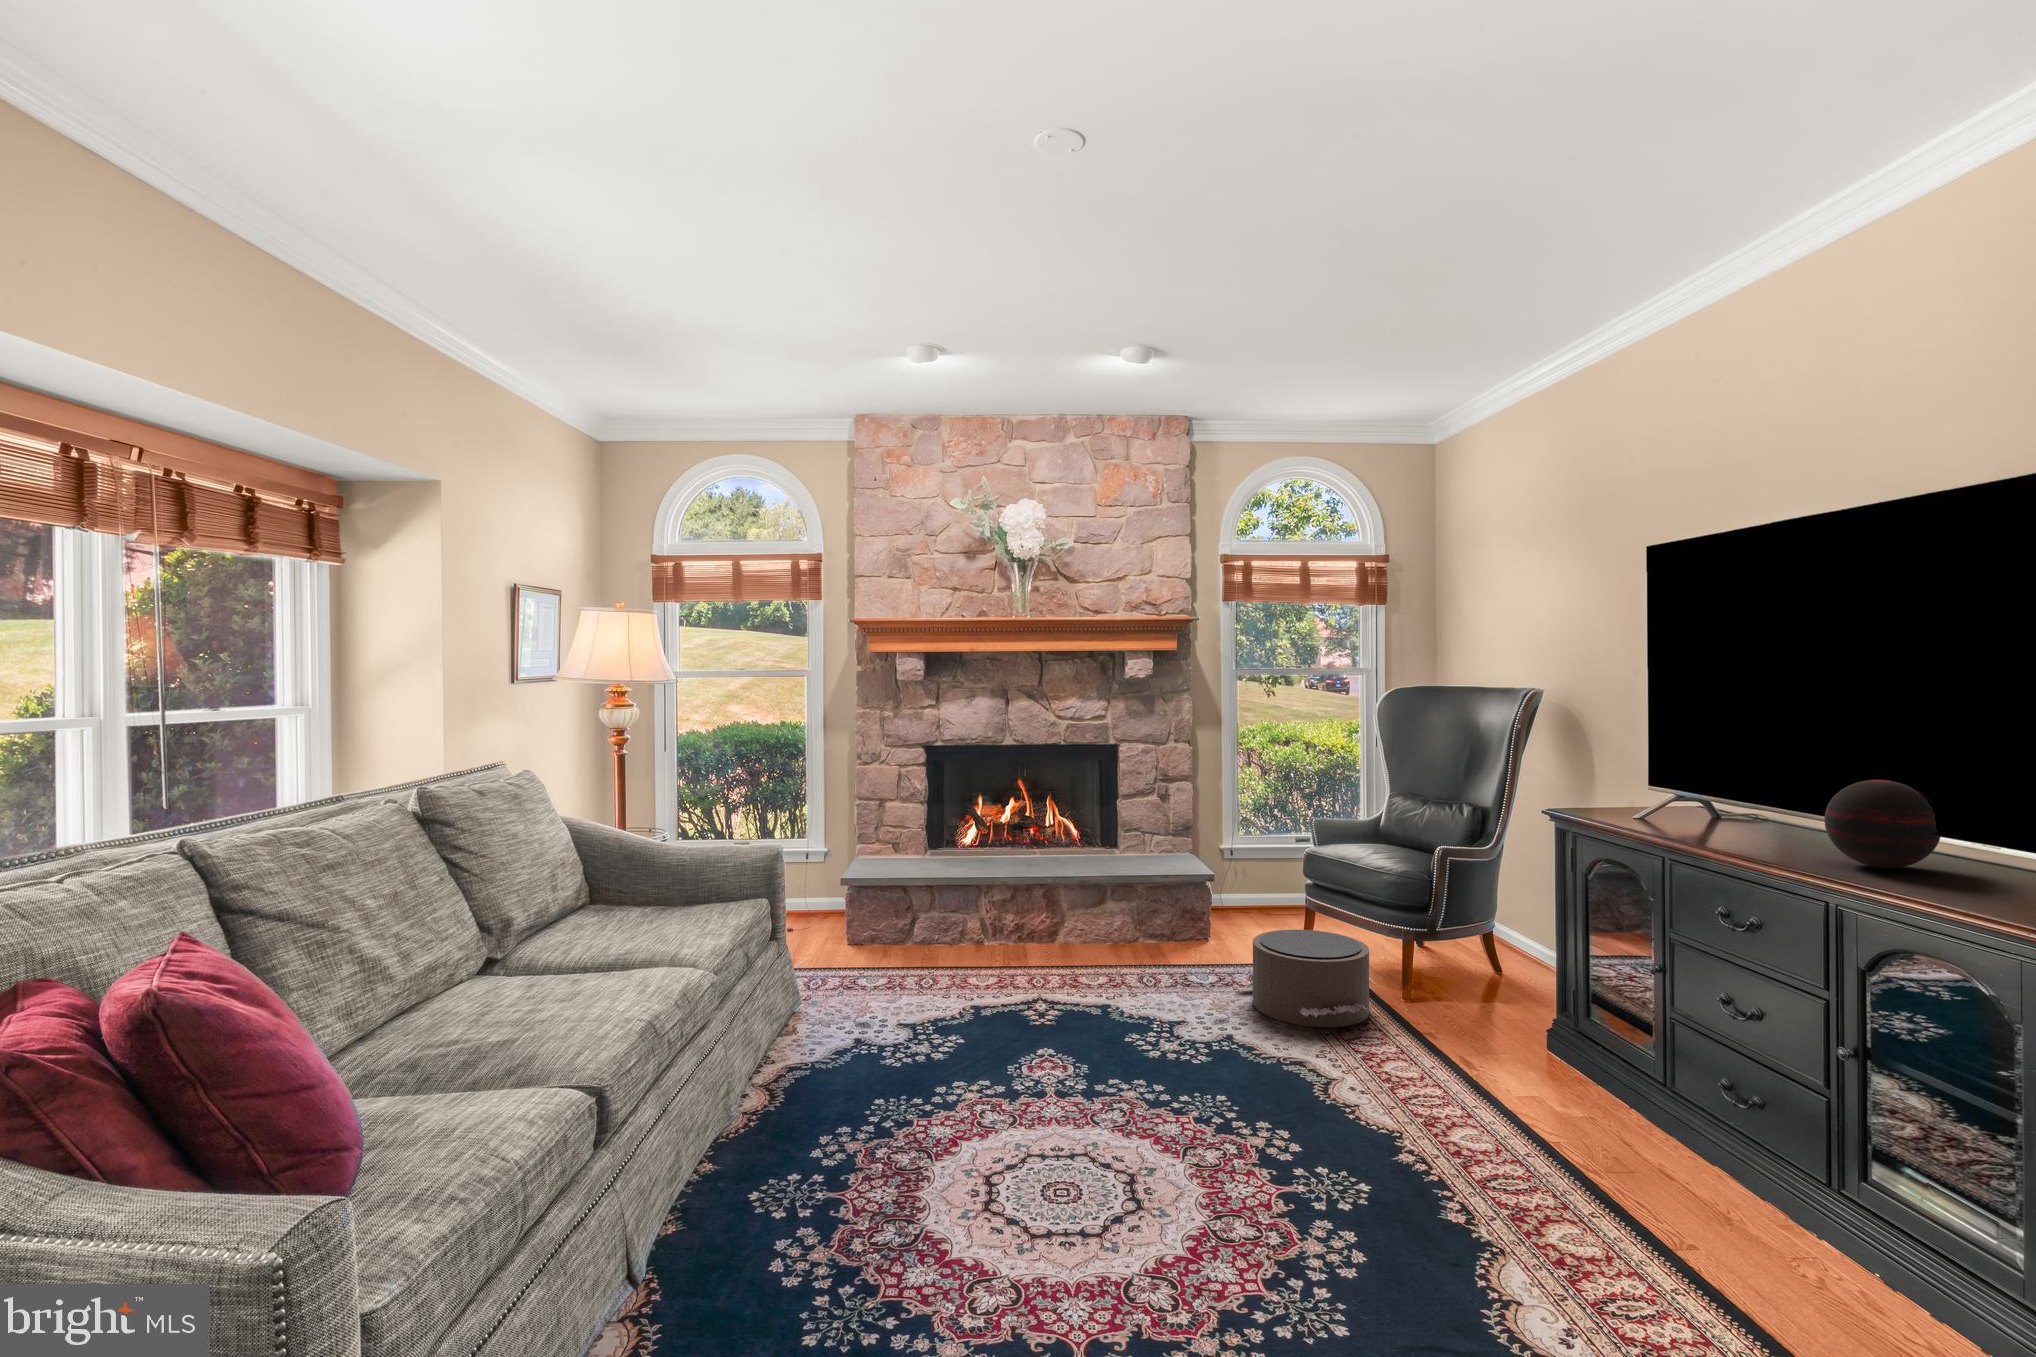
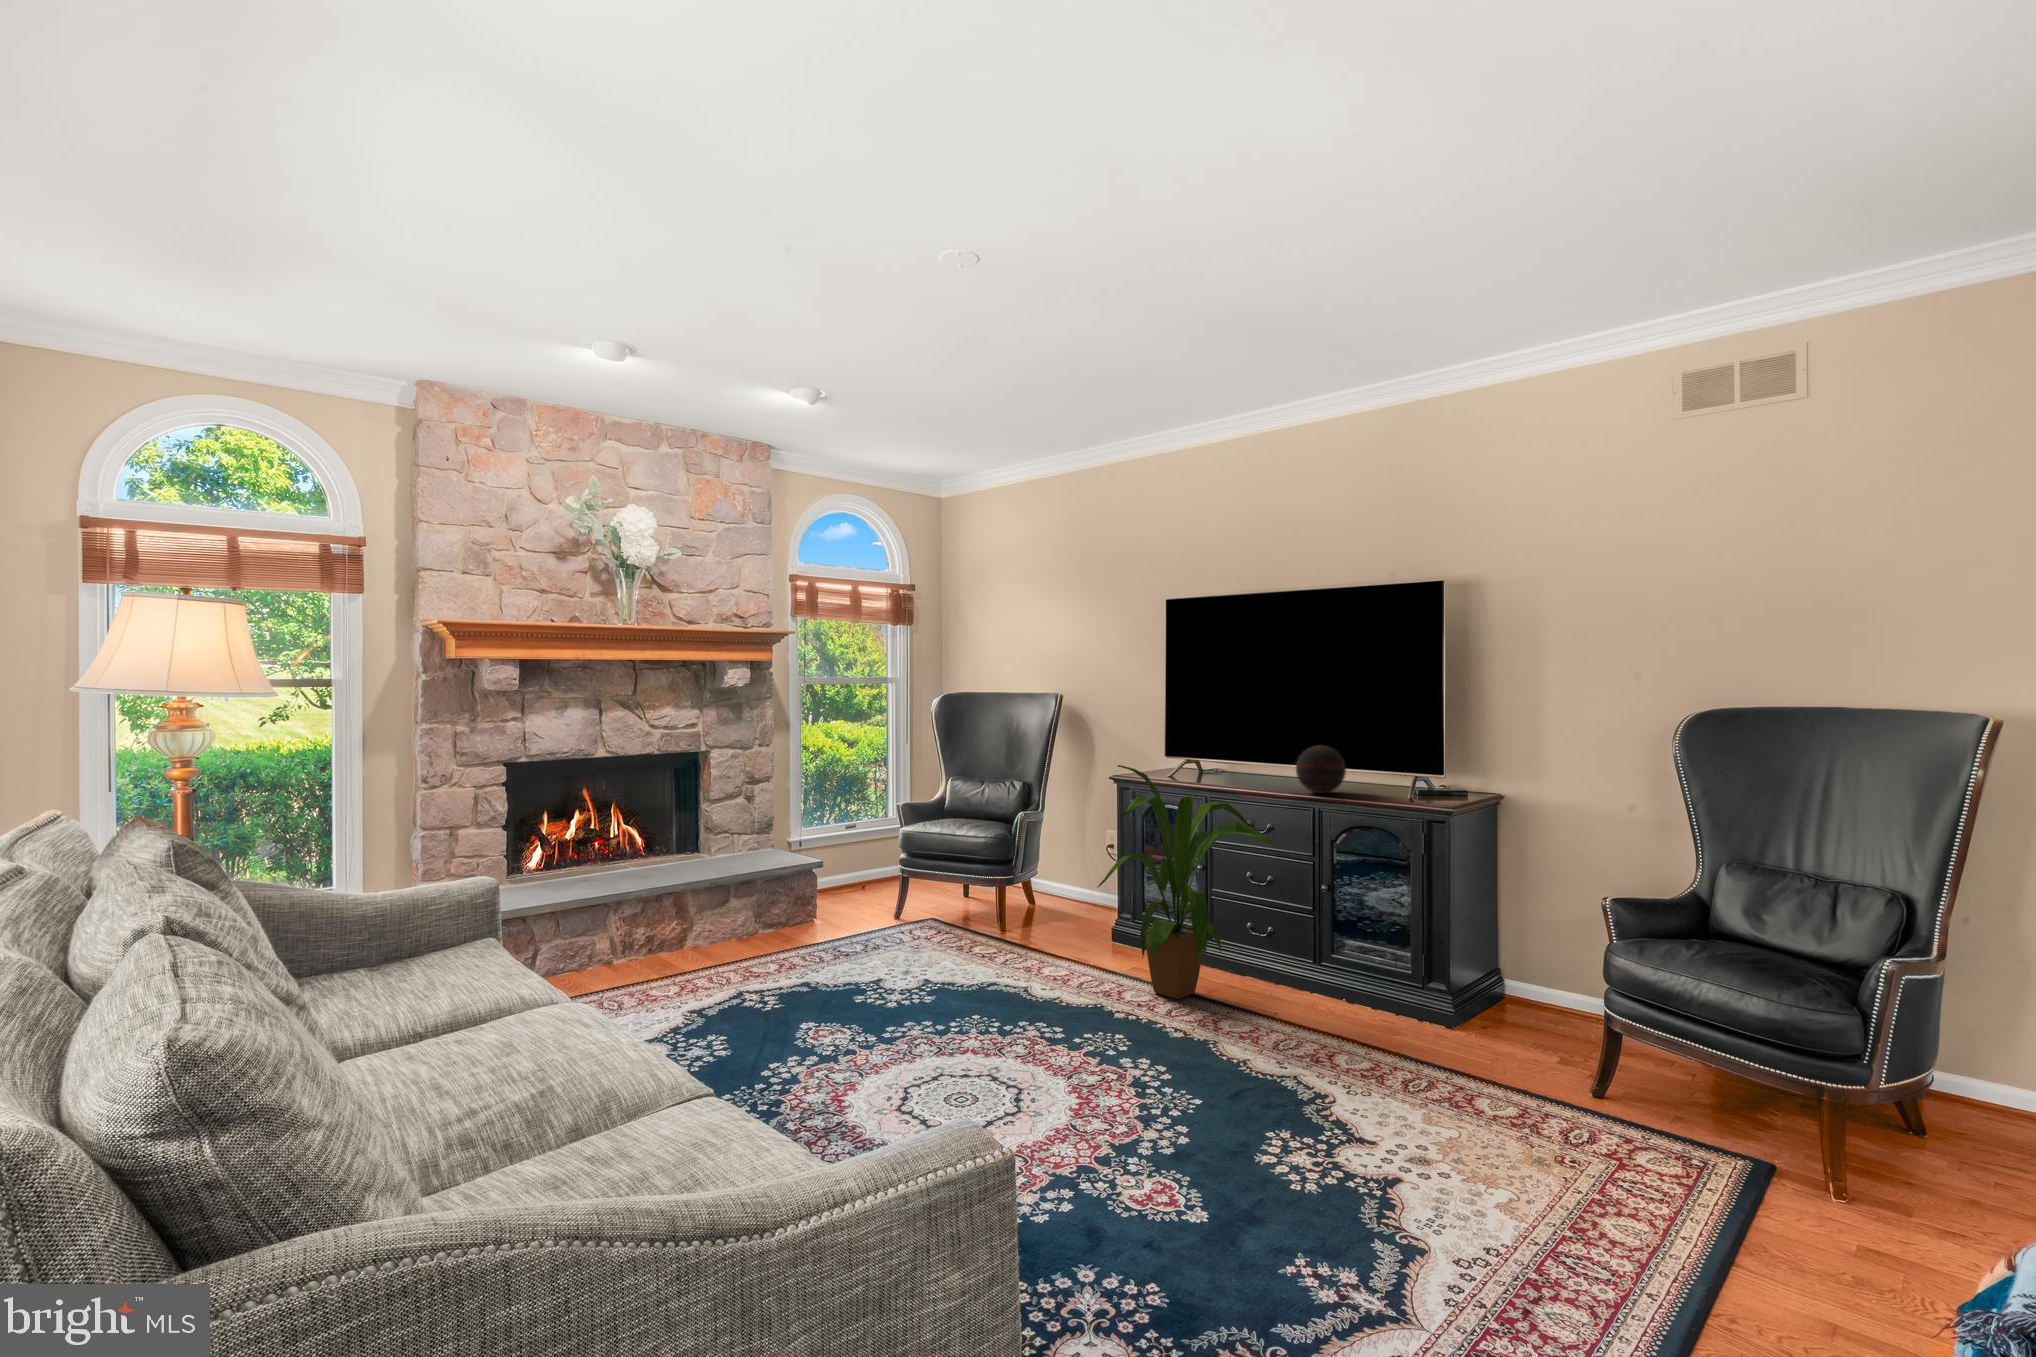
house plant: none [1417,788,1727,1158] -> present [1098,765,1276,999]
pouf: present [1239,929,1369,1027] -> none [888,890,1005,964]

